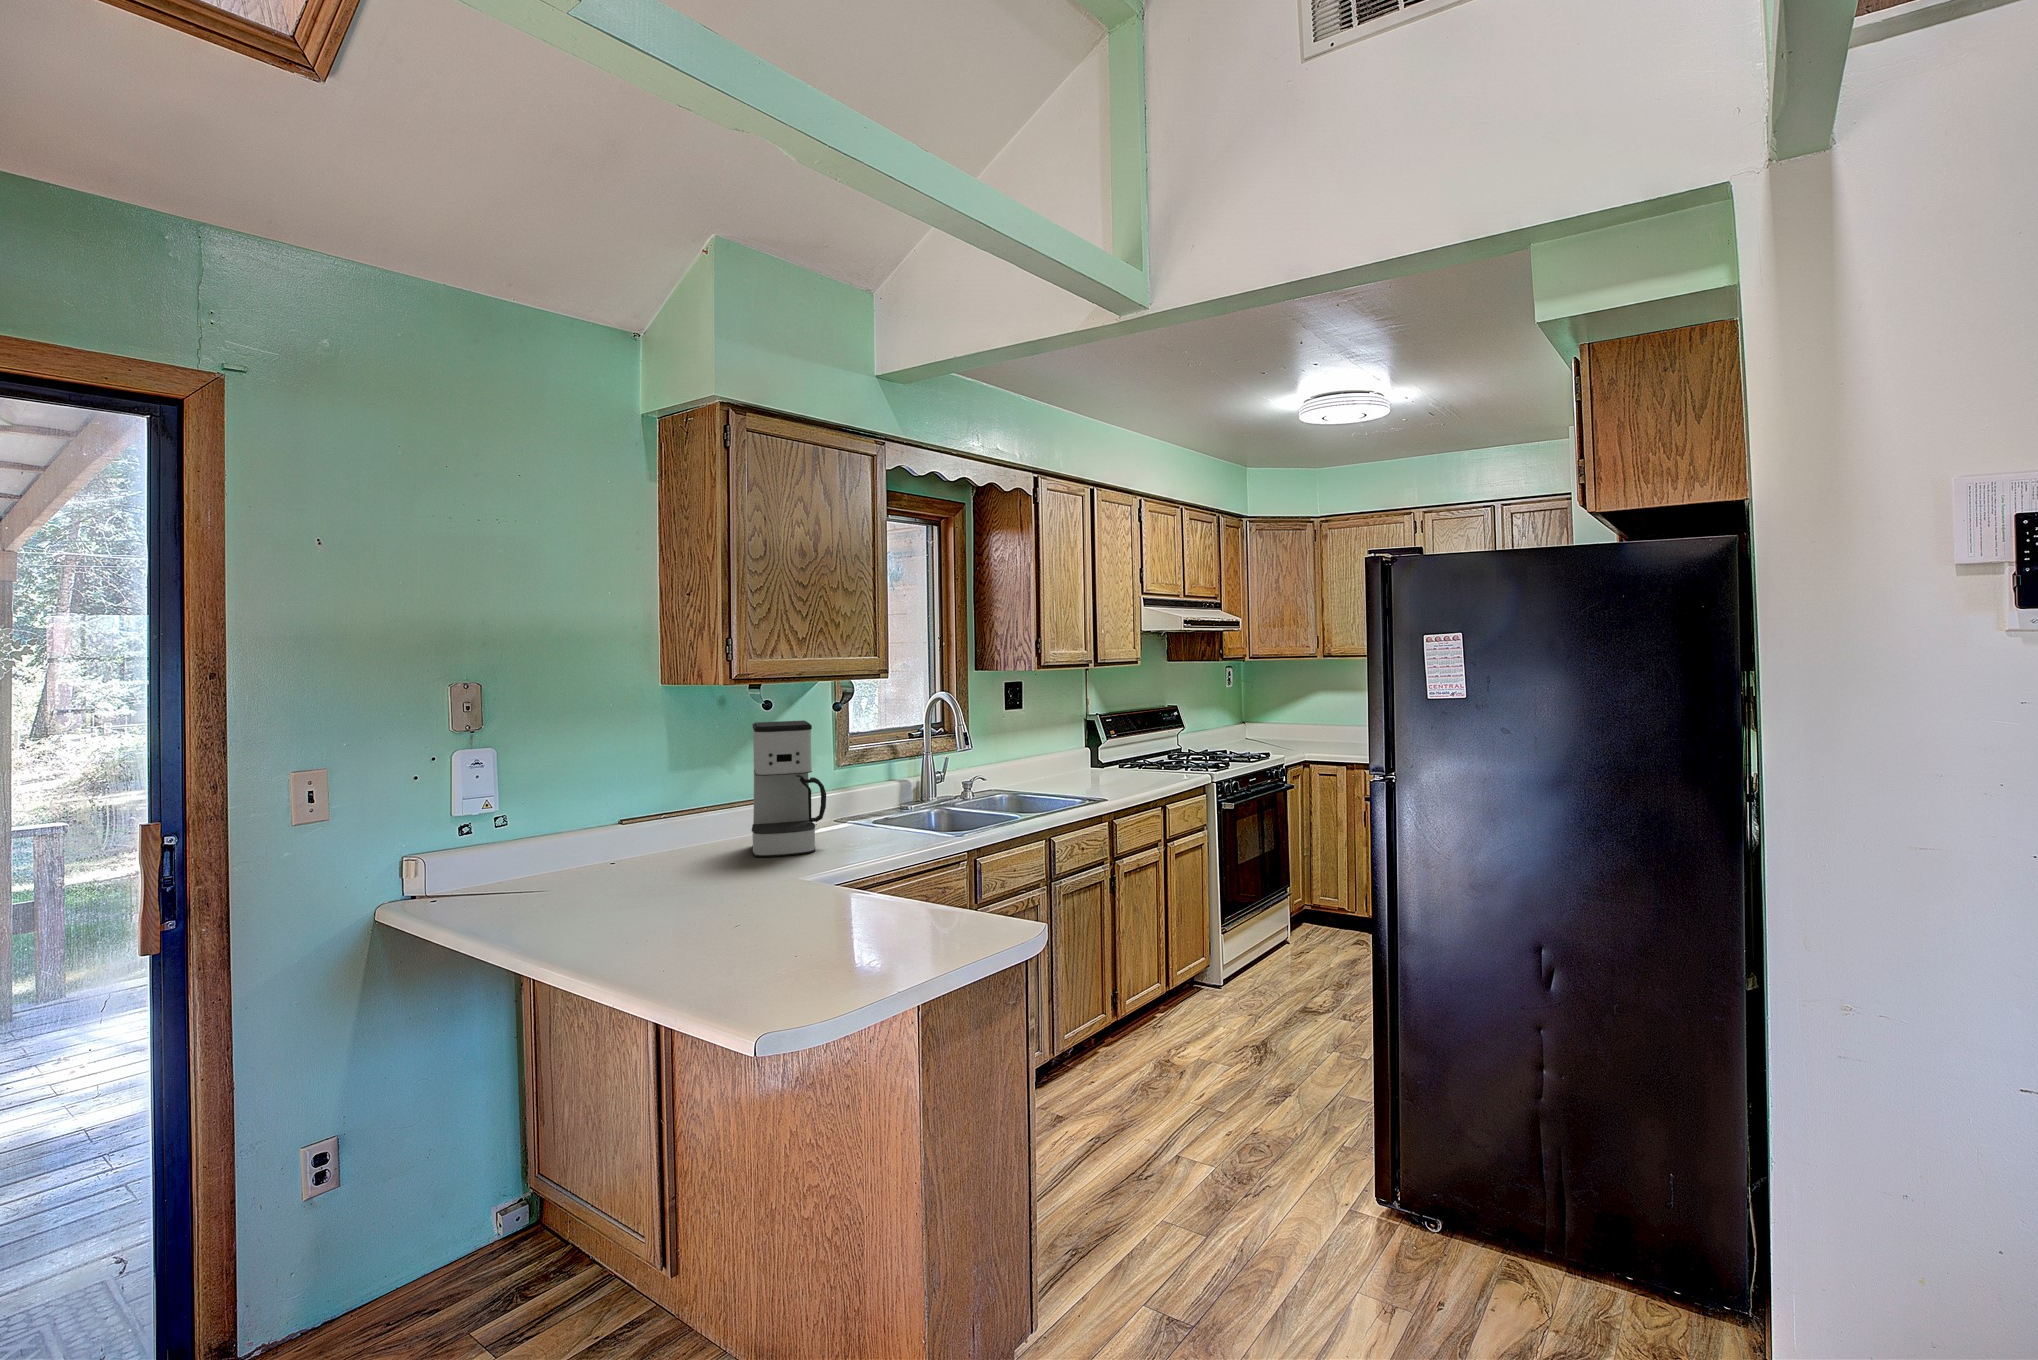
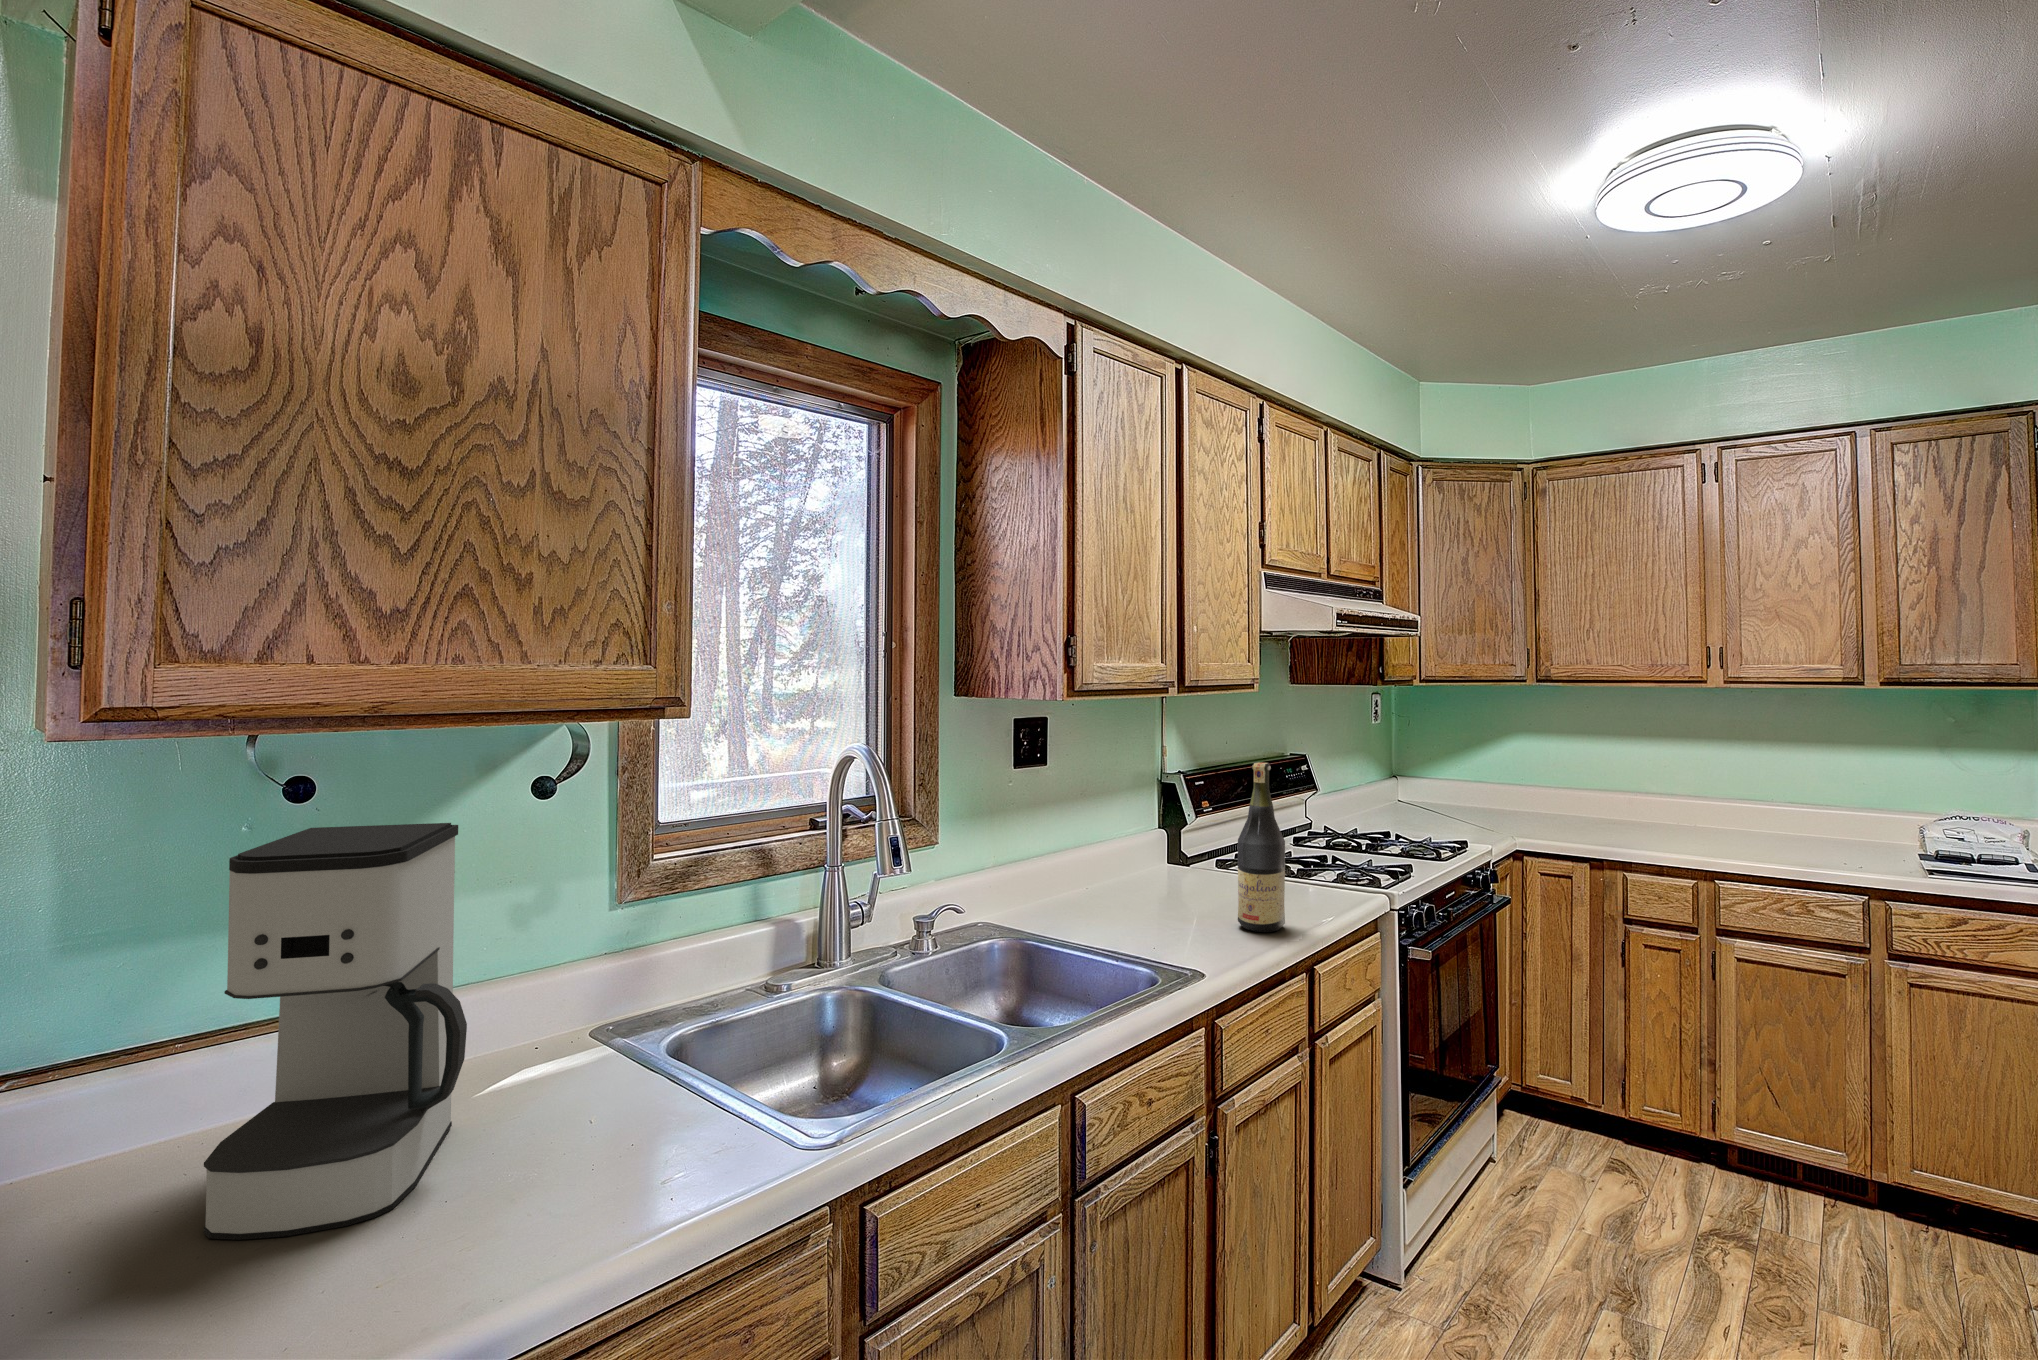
wine bottle: none [1126,702,1151,789] -> present [1238,763,1285,932]

